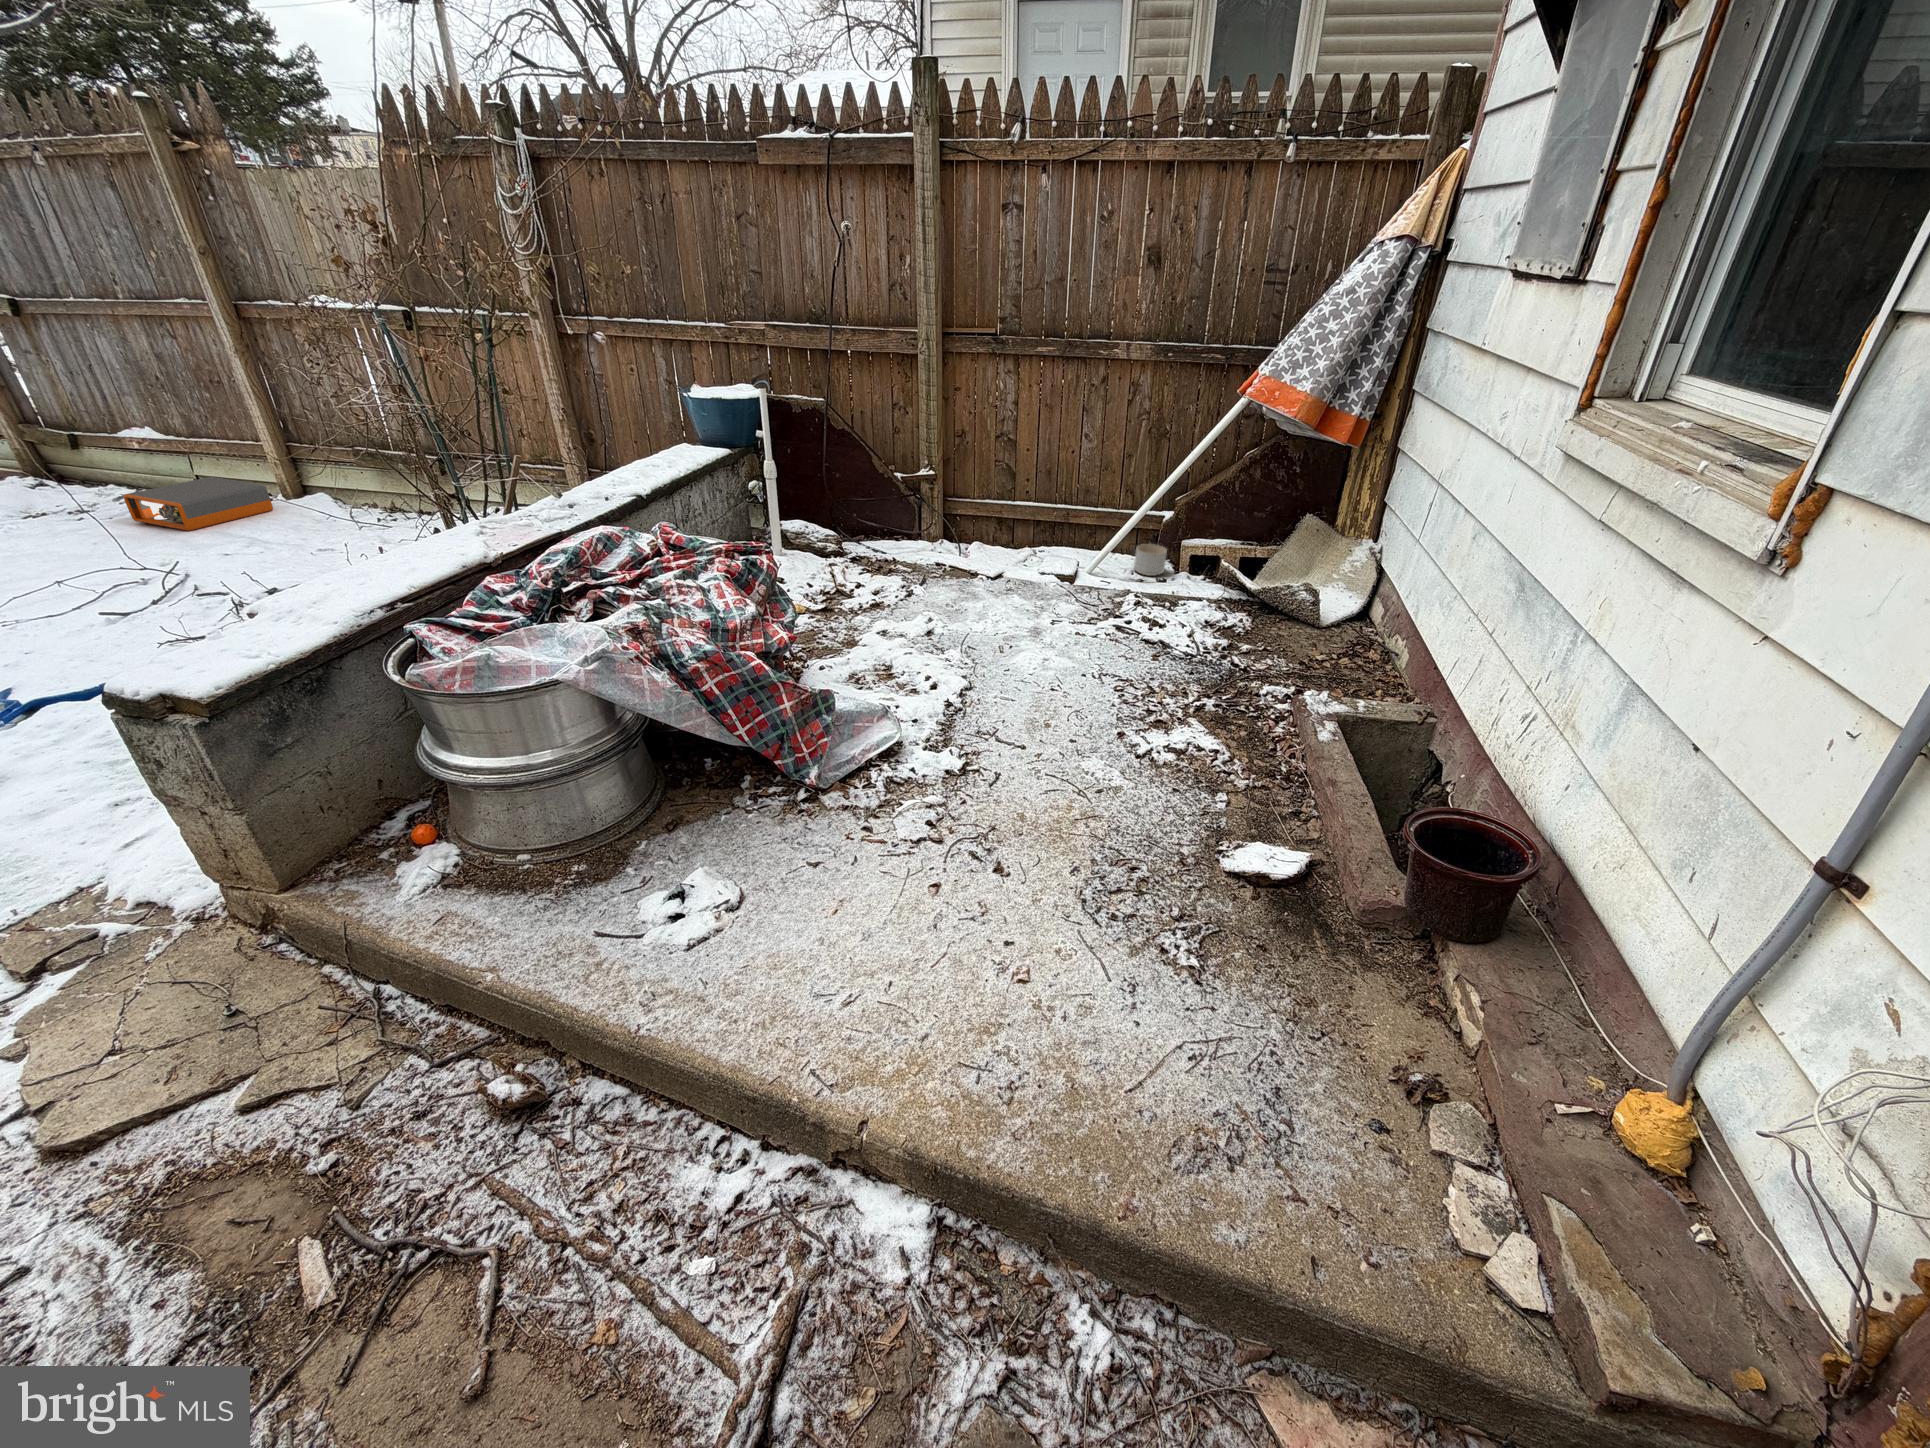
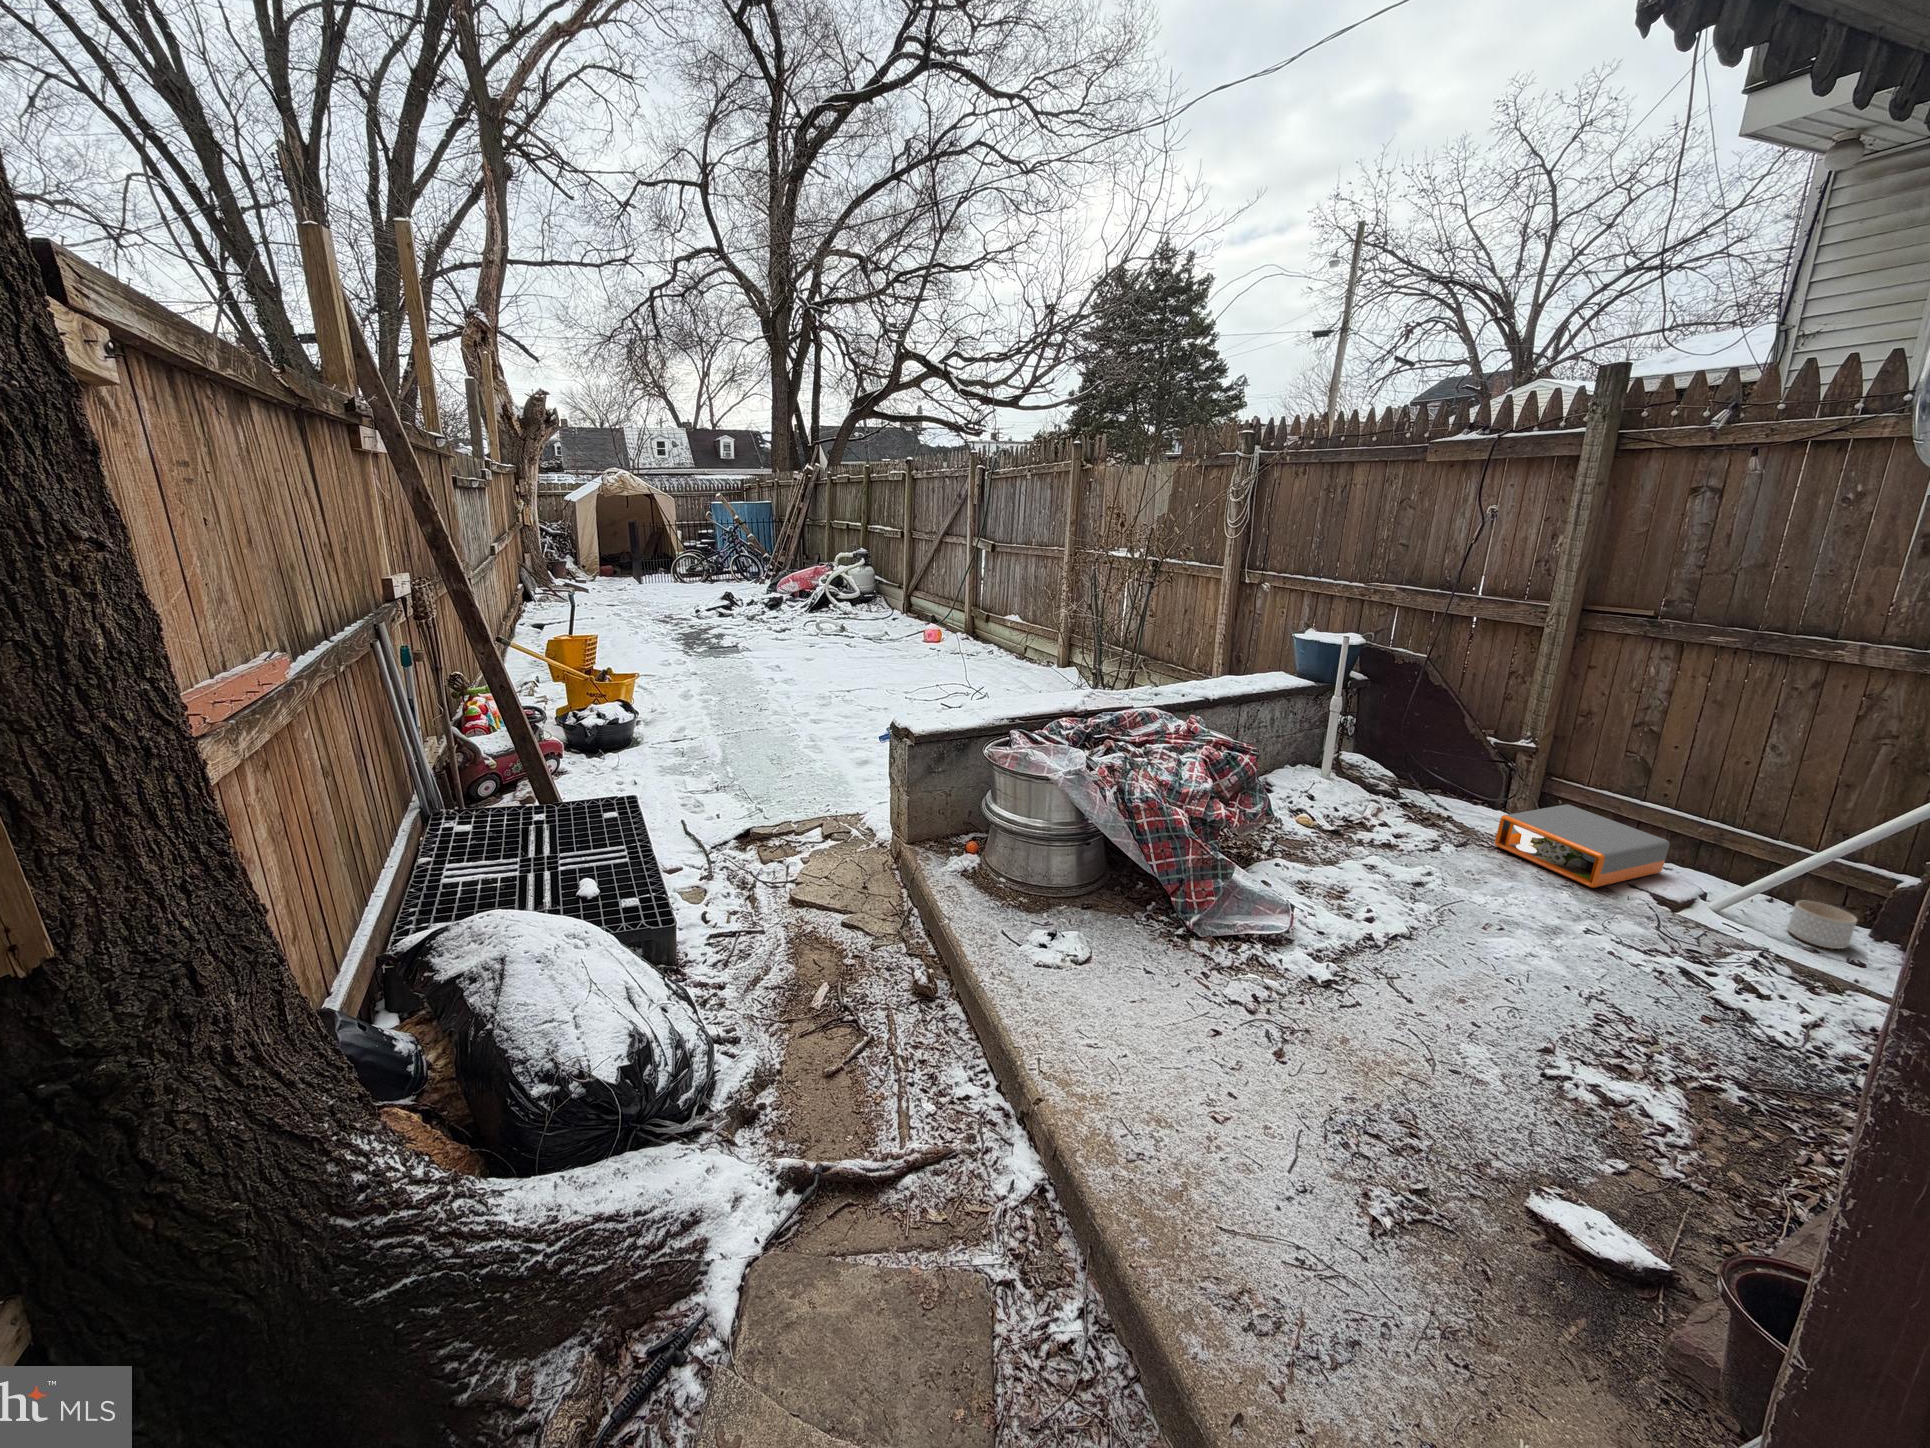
storage box: present [123,477,273,531] -> present [1495,804,1670,888]

